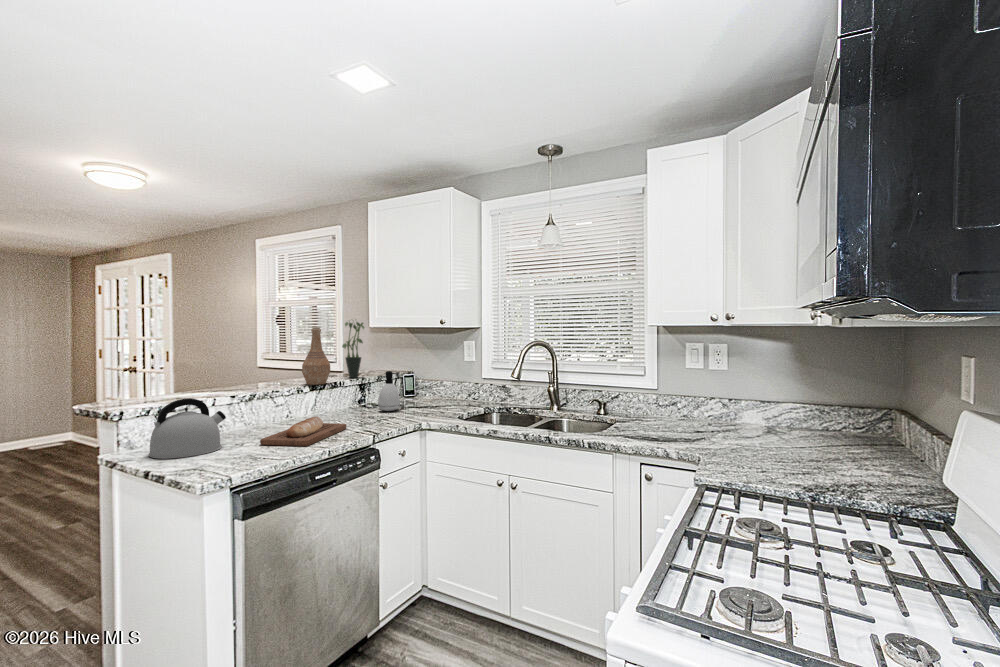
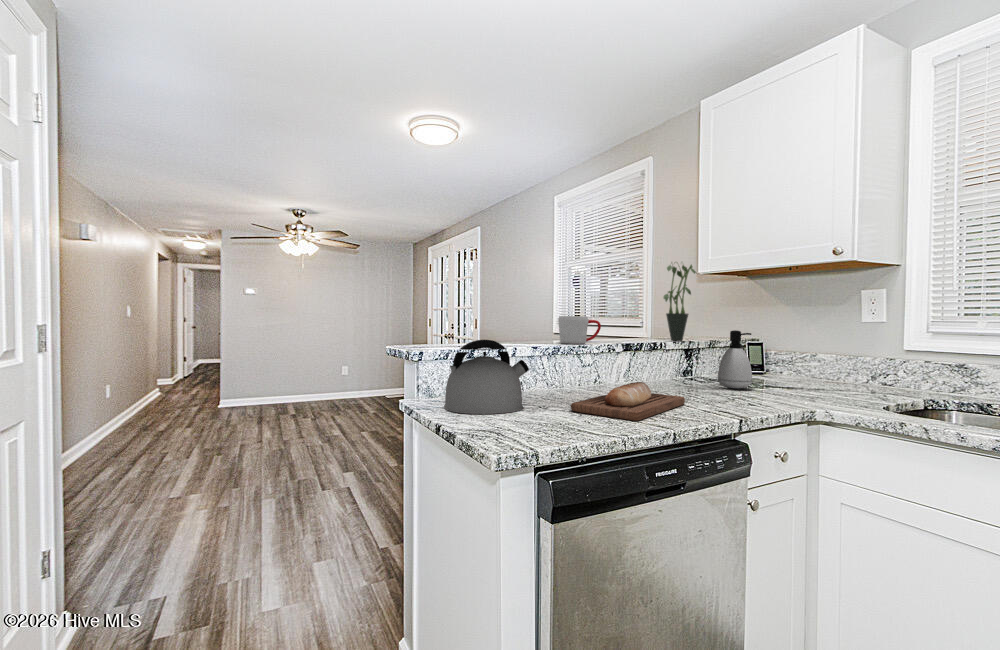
vase: present [302,327,330,385] -> none [615,266,652,343]
mug: none [253,368,289,390] -> present [558,316,601,344]

